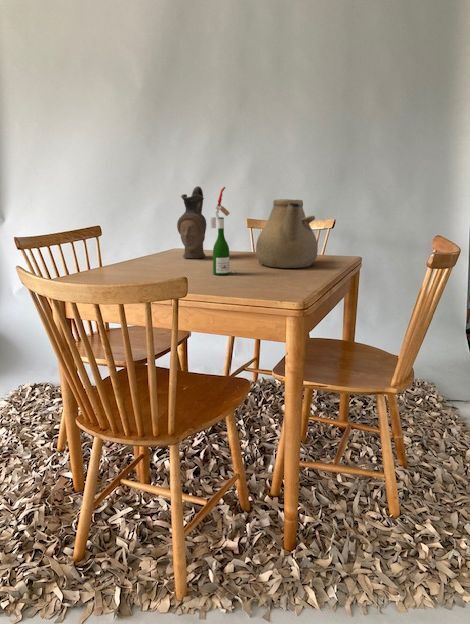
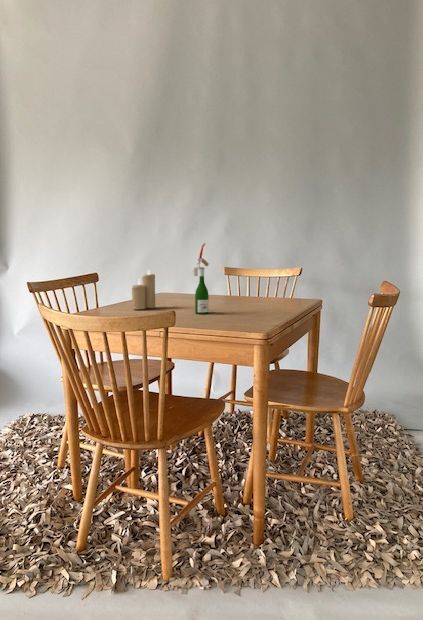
ceramic pitcher: present [177,186,206,258] -> none [165,242,190,301]
teapot: present [256,199,318,268] -> none [231,253,282,309]
candle: none [136,220,165,269] -> present [132,270,155,309]

